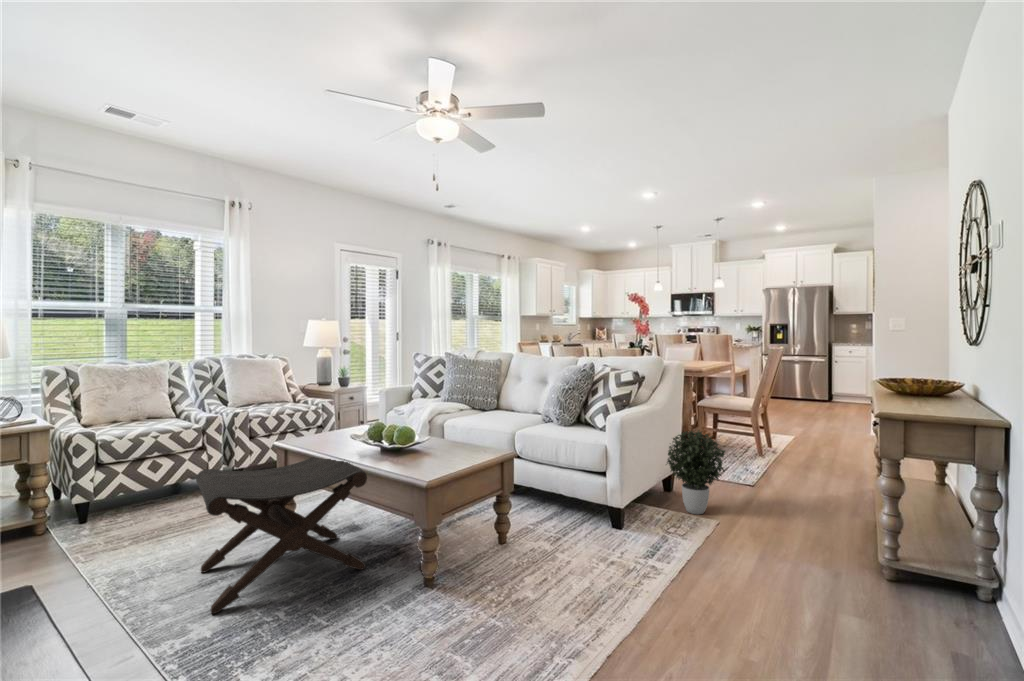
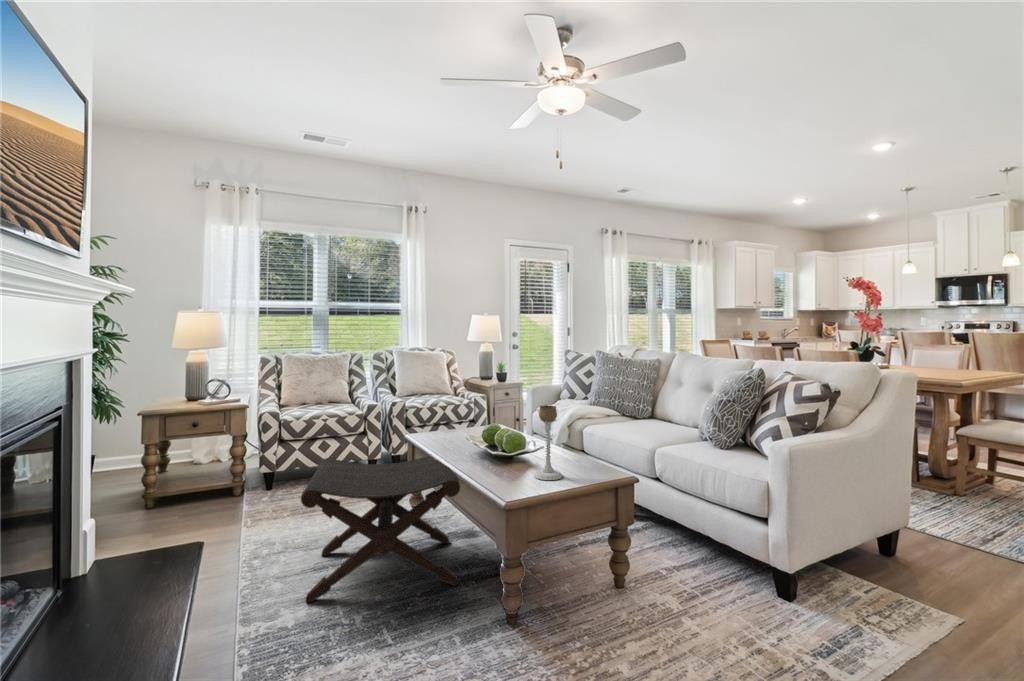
candle holder: none [433,397,458,461] -> present [534,405,562,480]
potted plant: present [666,431,725,514] -> none [873,476,983,603]

